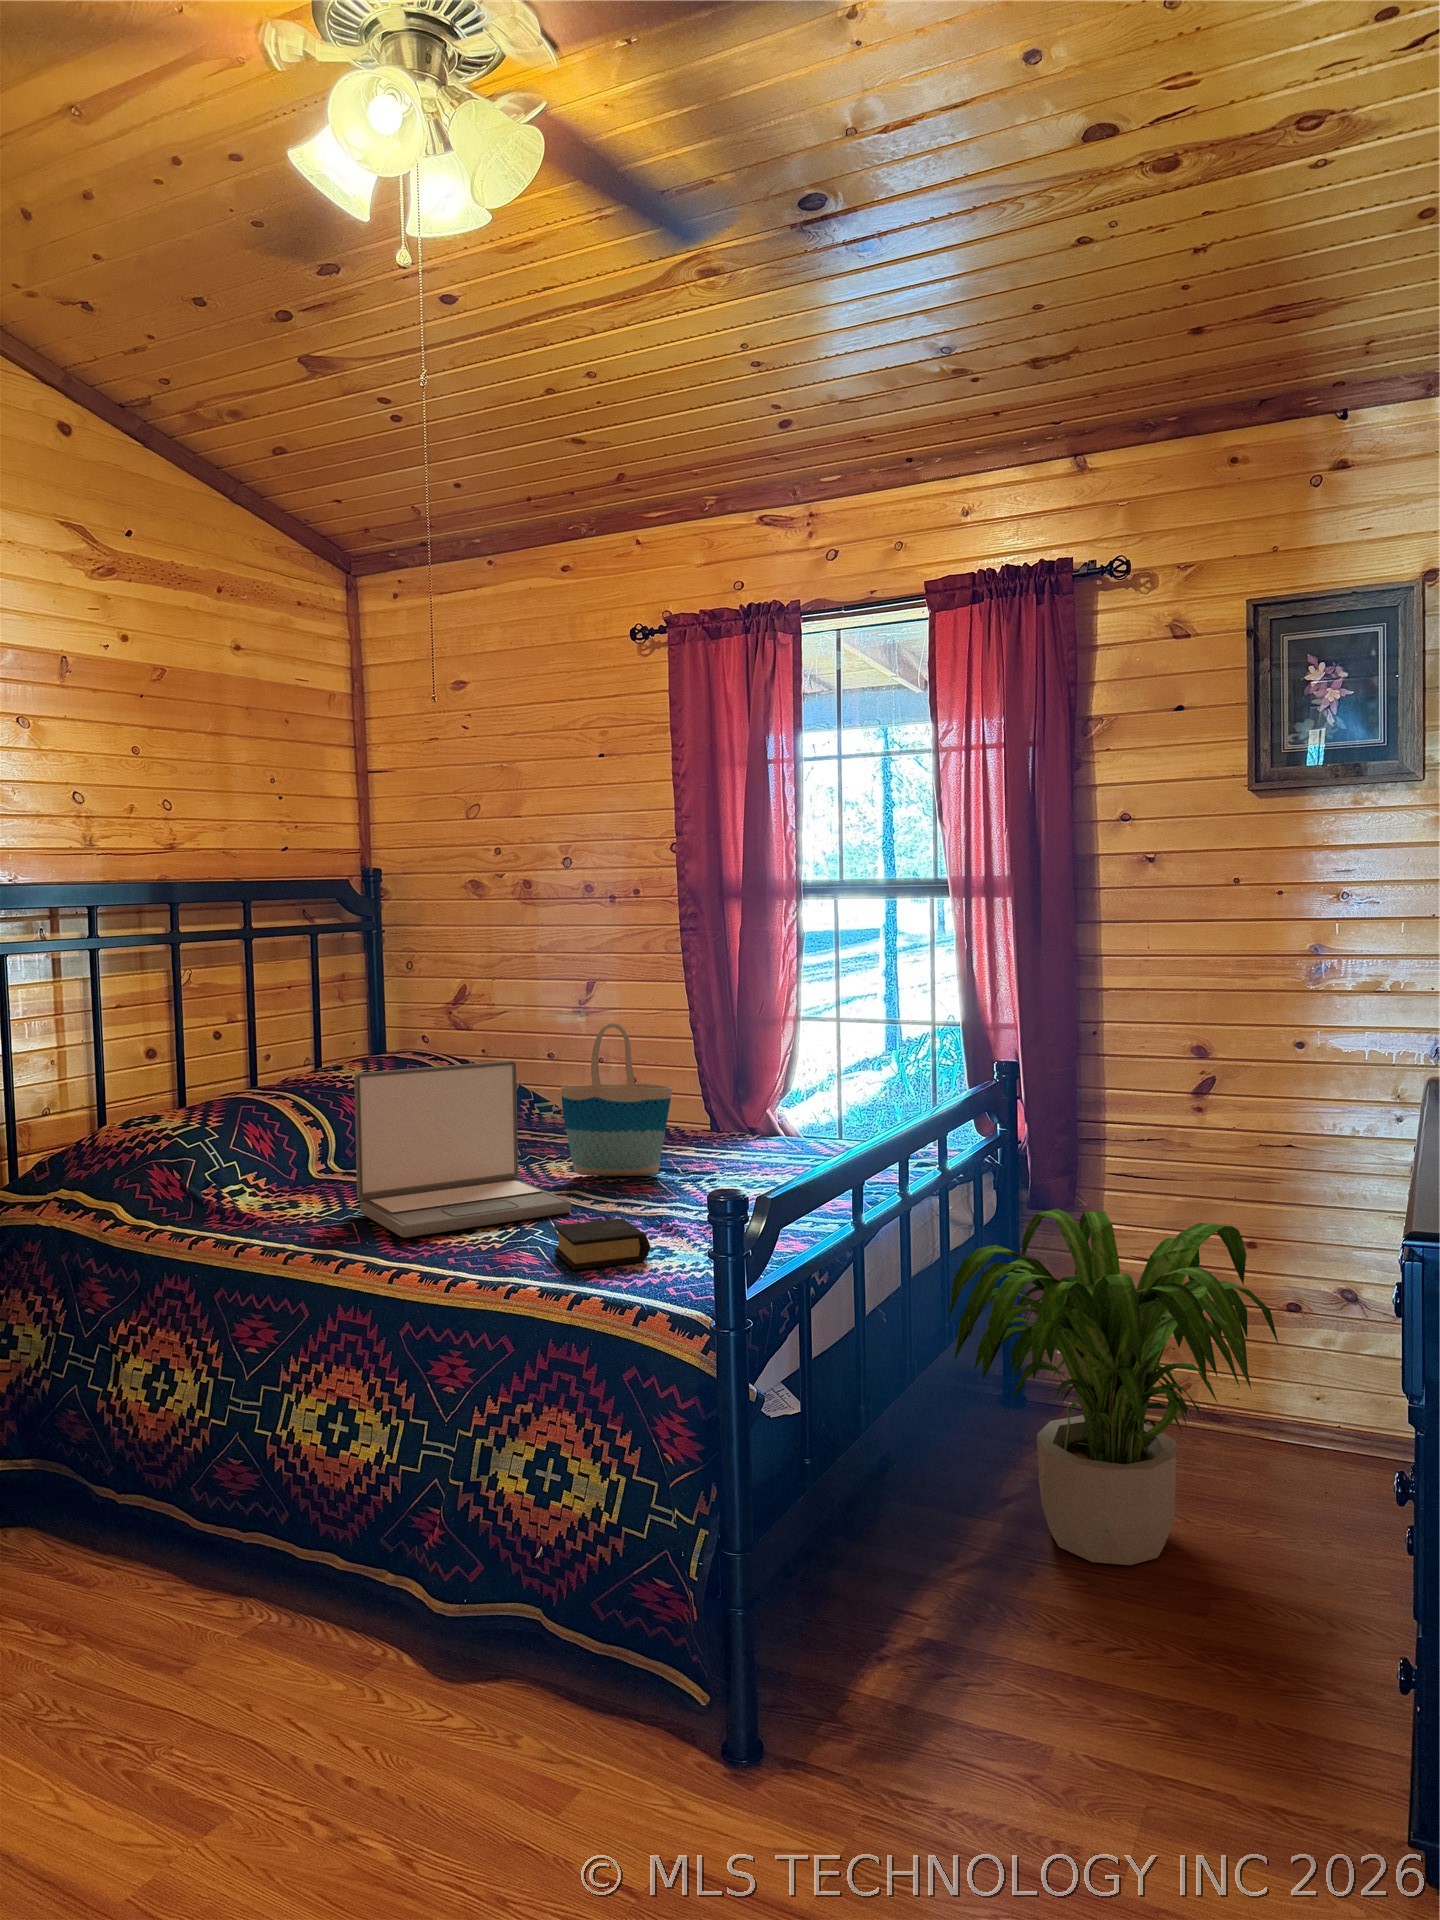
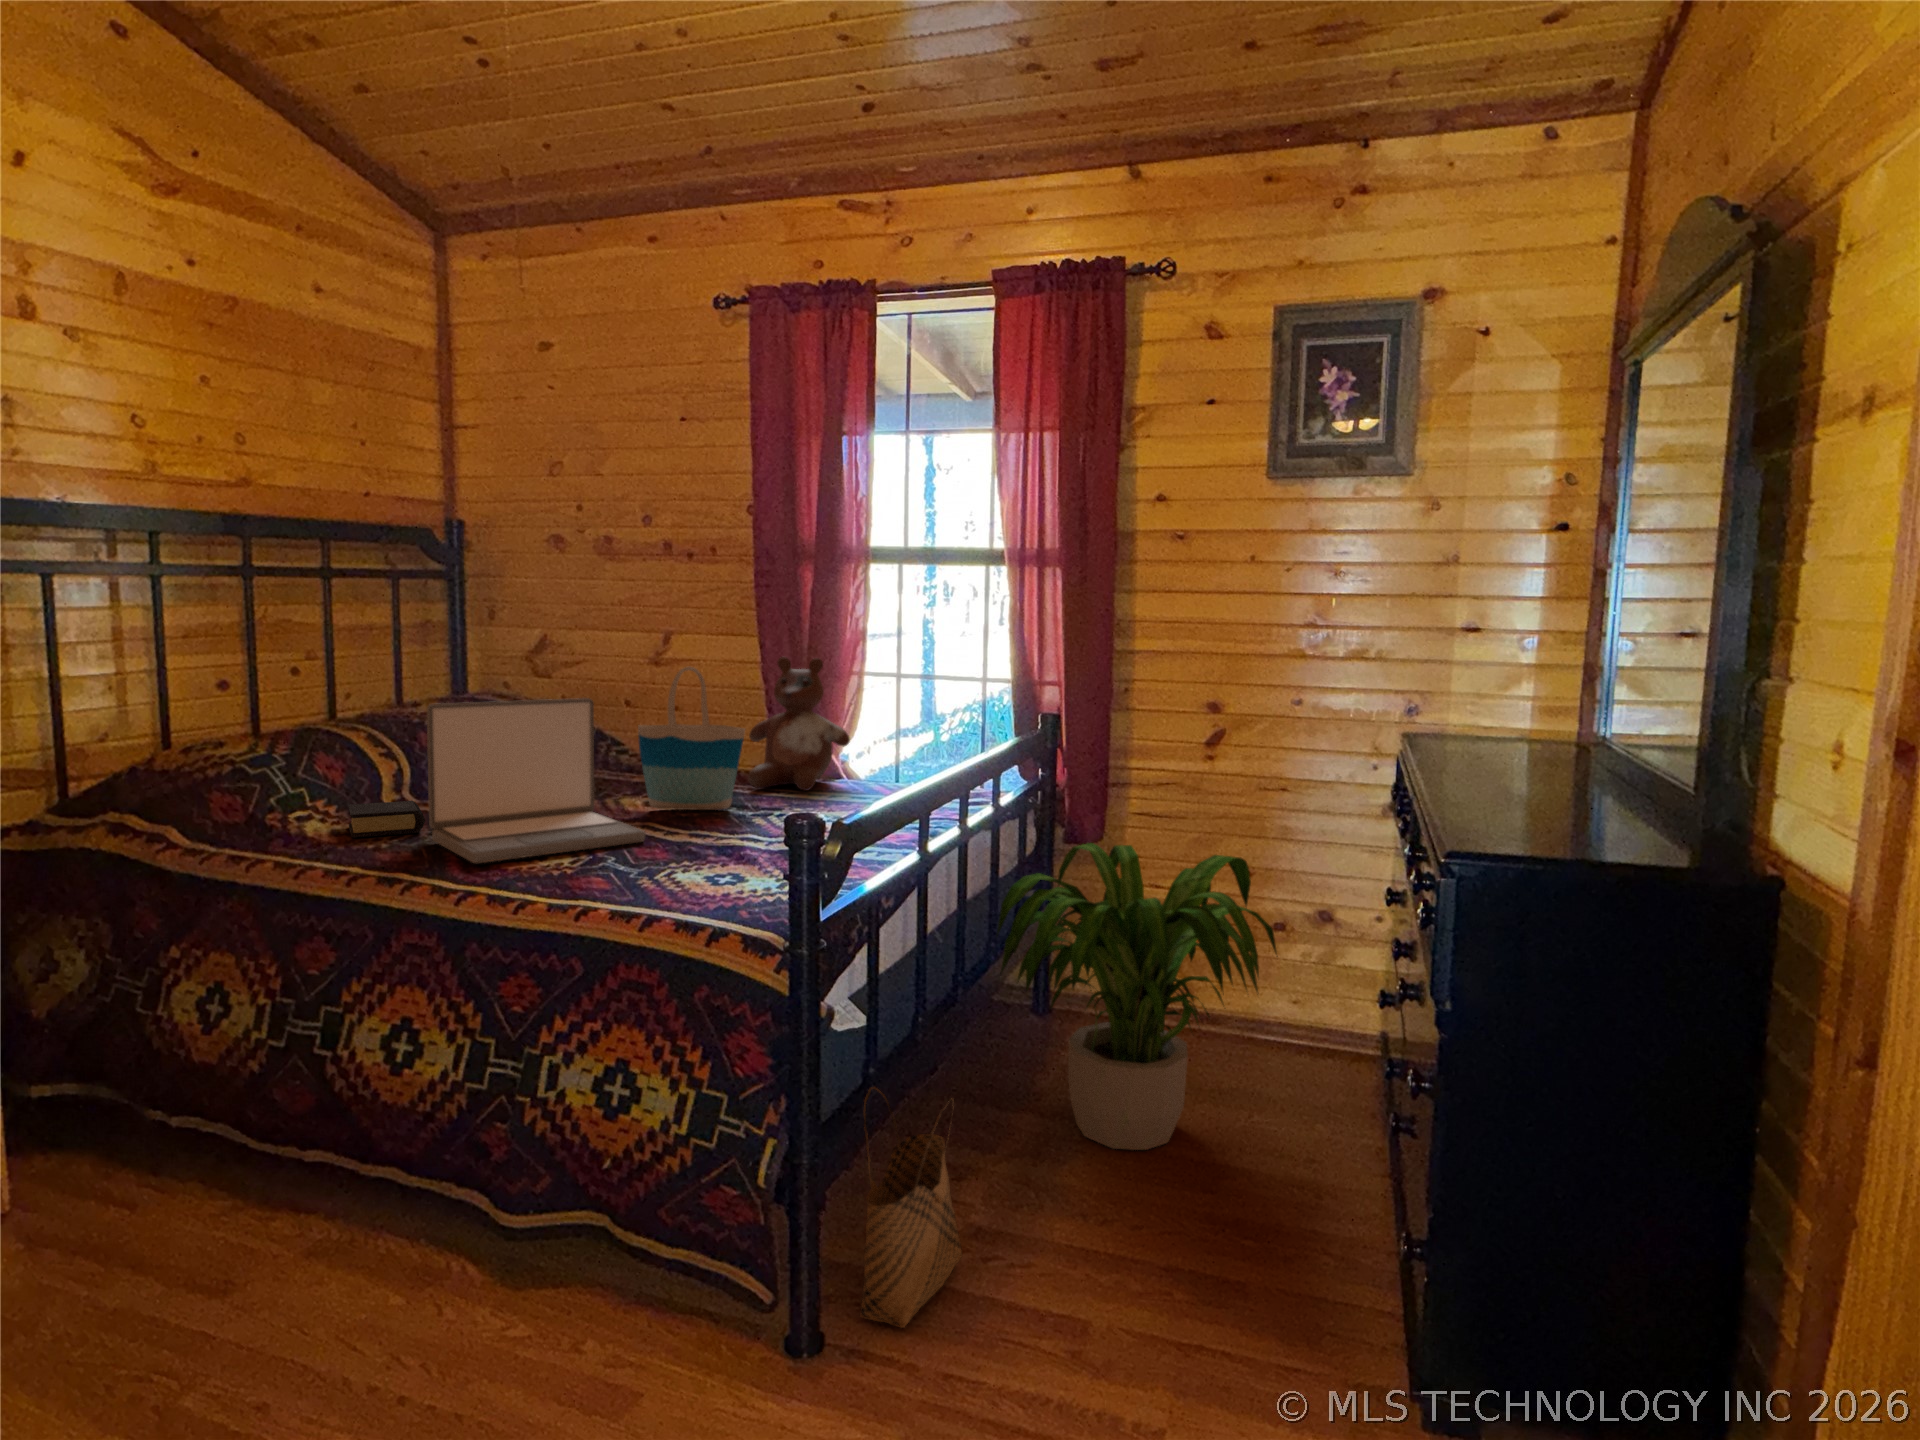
stuffed bear: none [677,1006,786,1152] -> present [748,657,850,791]
book: present [554,1218,650,1270] -> present [348,801,425,838]
woven basket: none [803,1480,916,1747] -> present [860,1087,962,1328]

